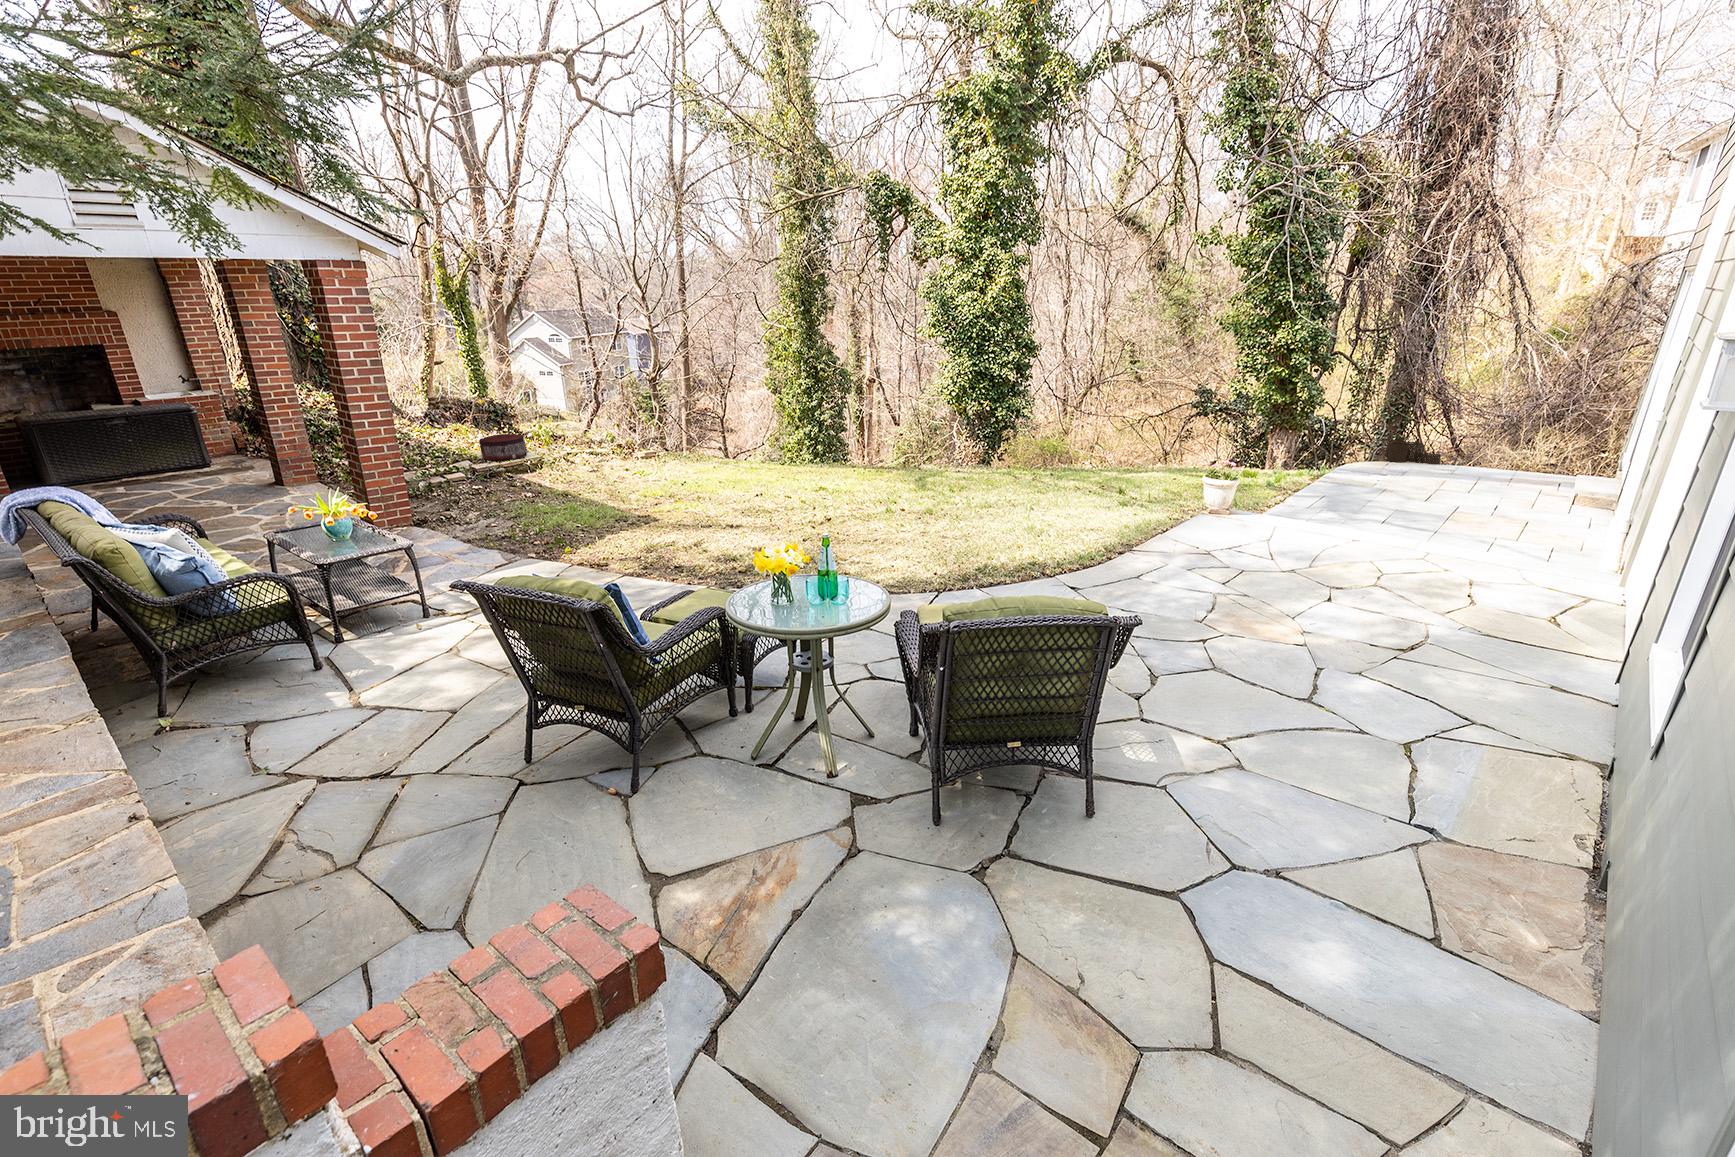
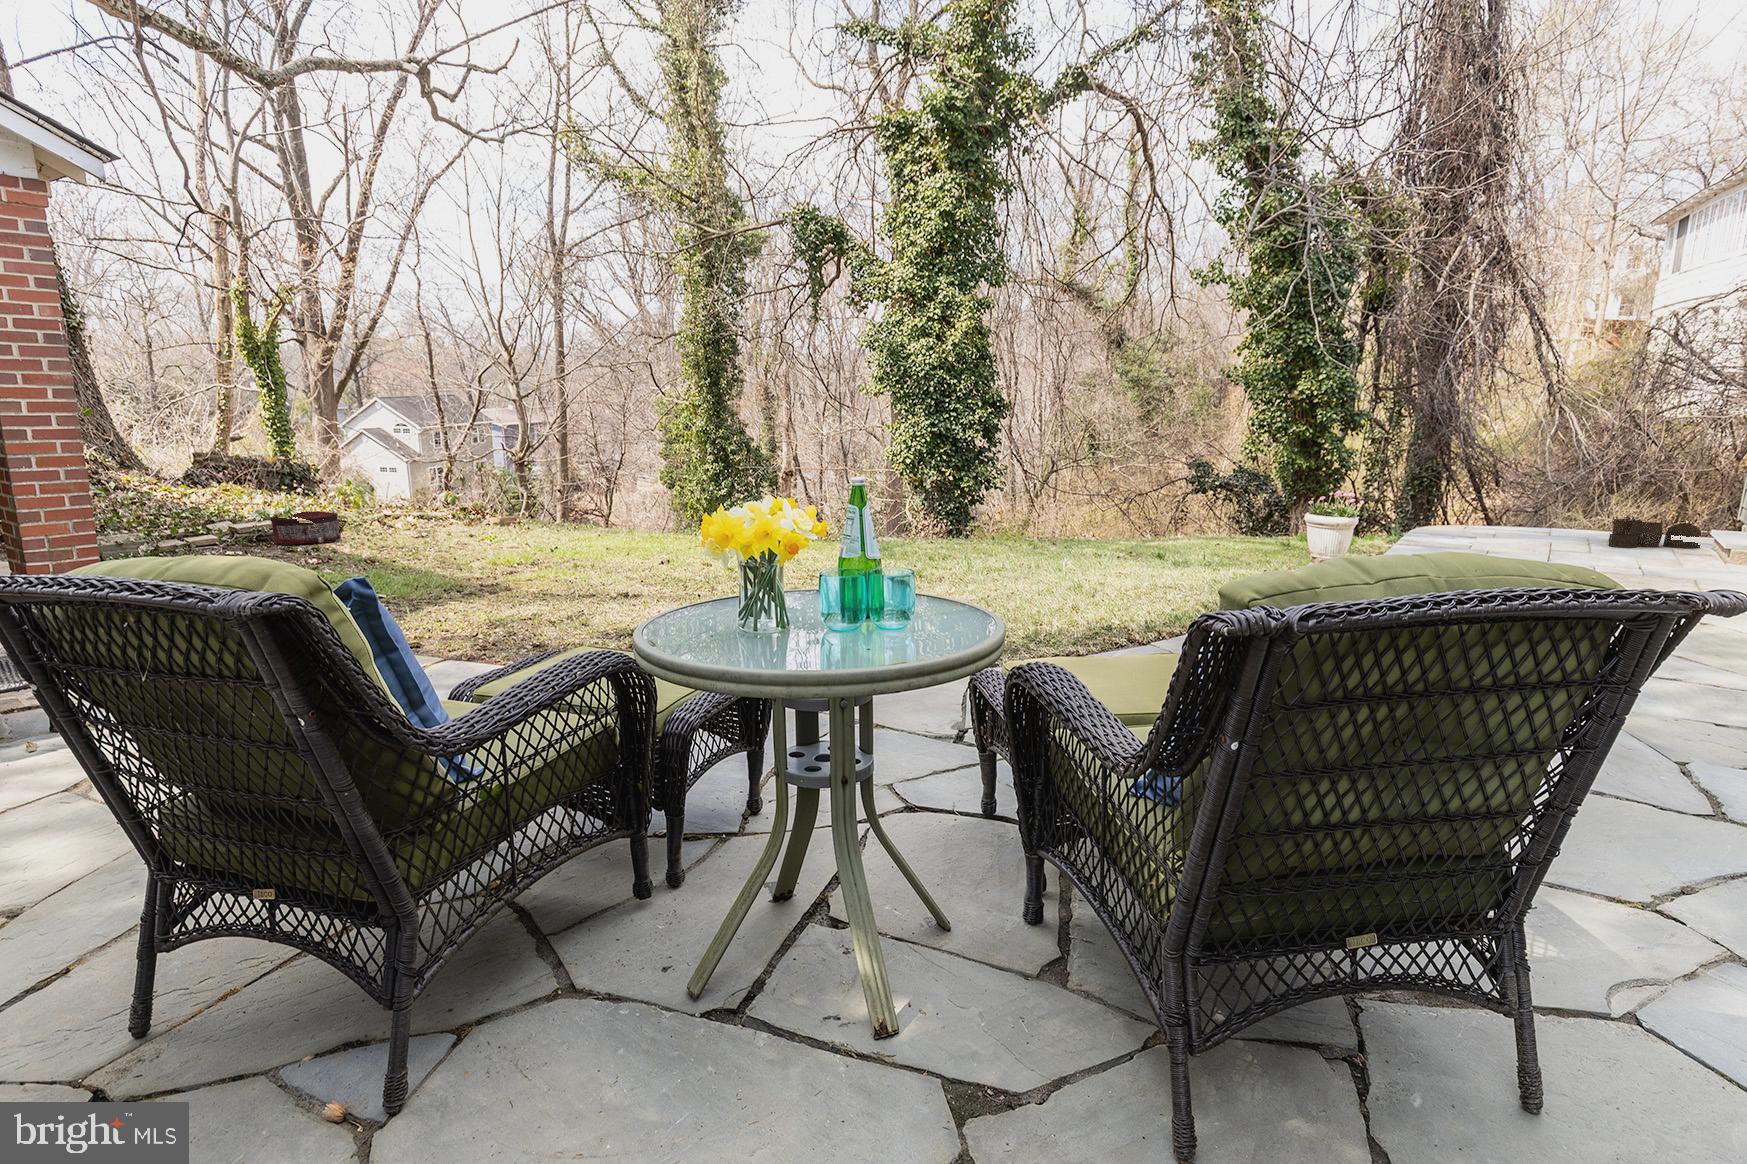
woven basket: present [1385,438,1442,464] -> present [1609,516,1701,549]

